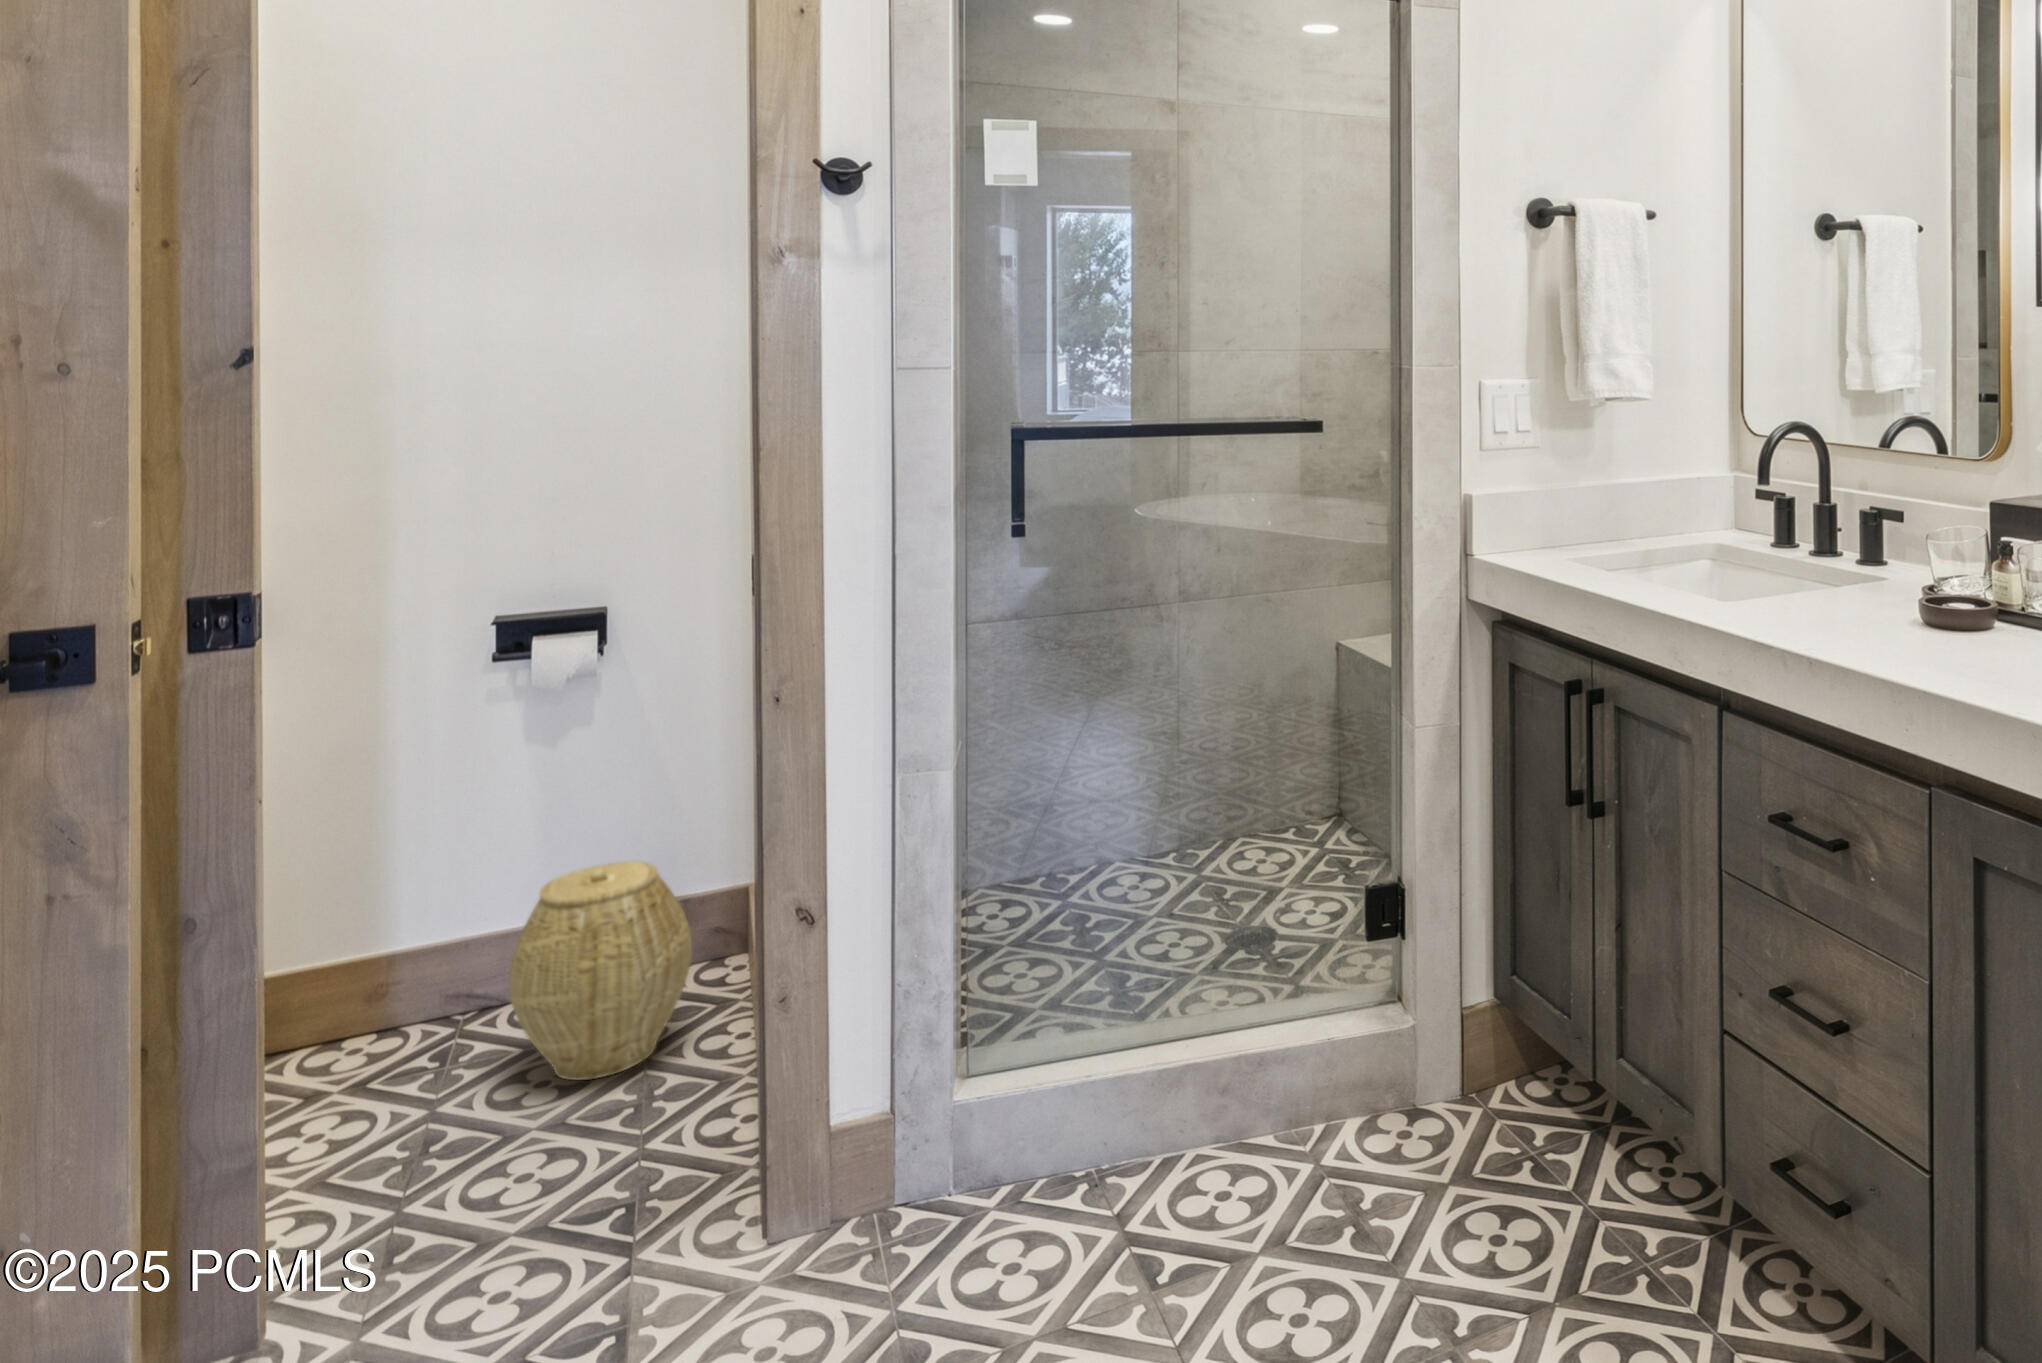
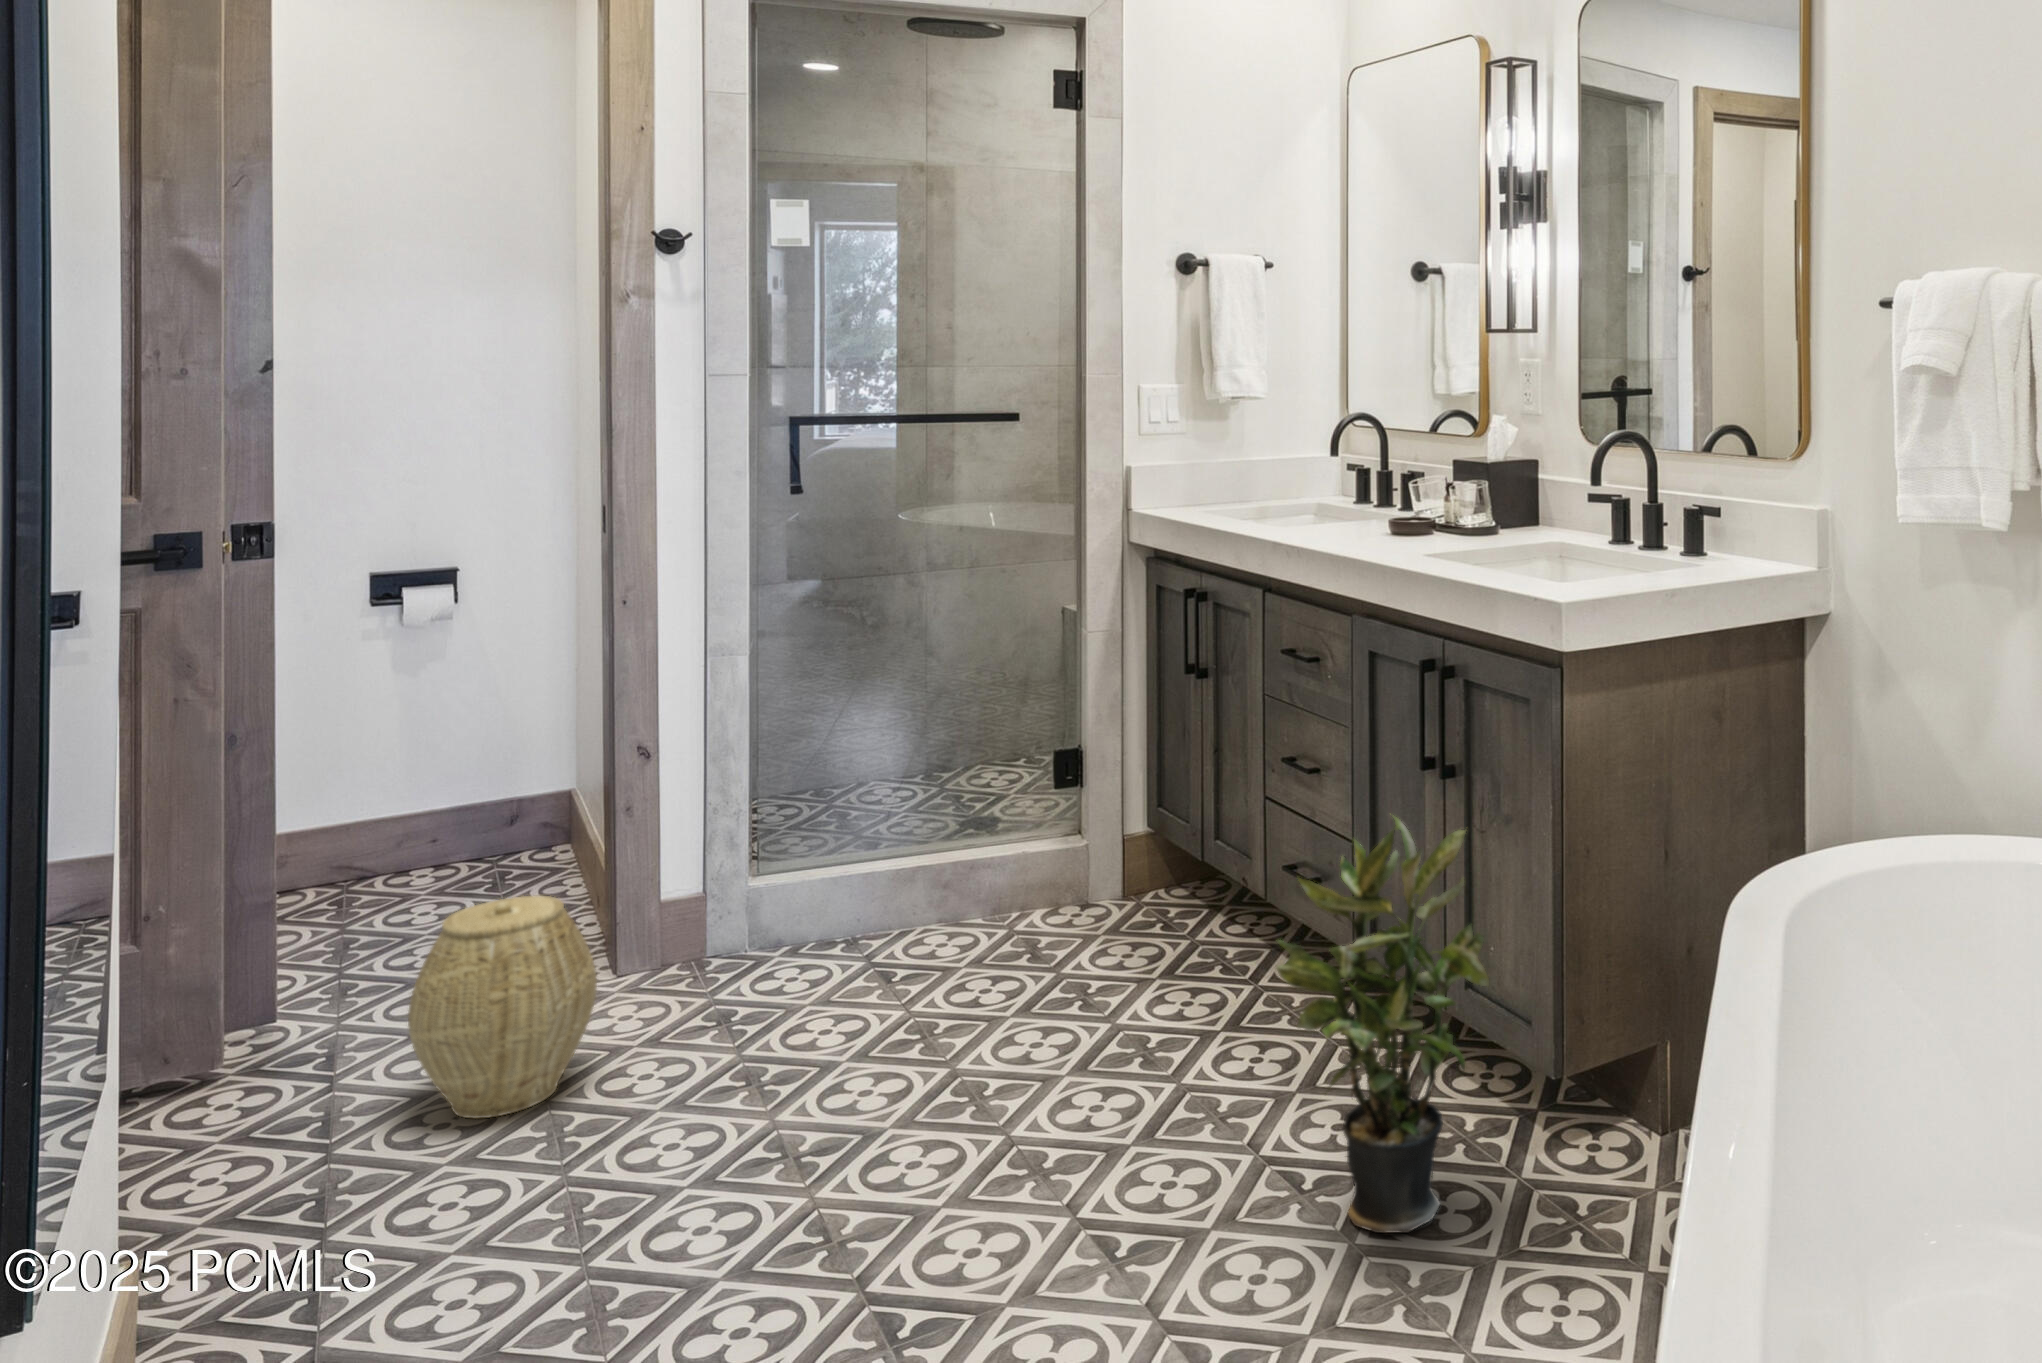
potted plant: none [1321,820,1550,1270] -> present [1277,818,1489,1233]

